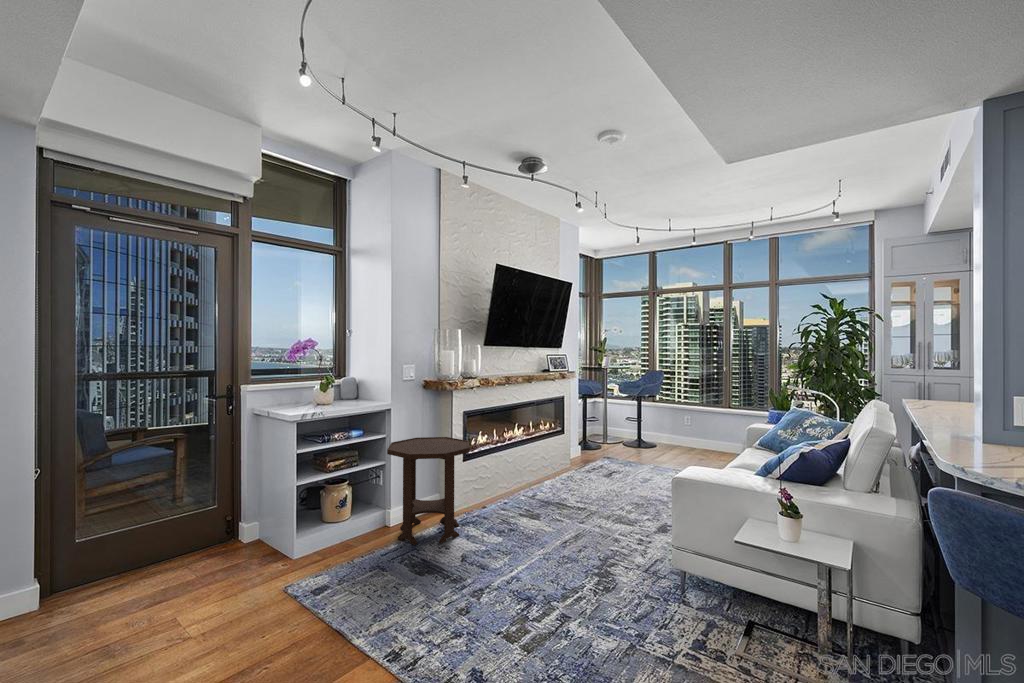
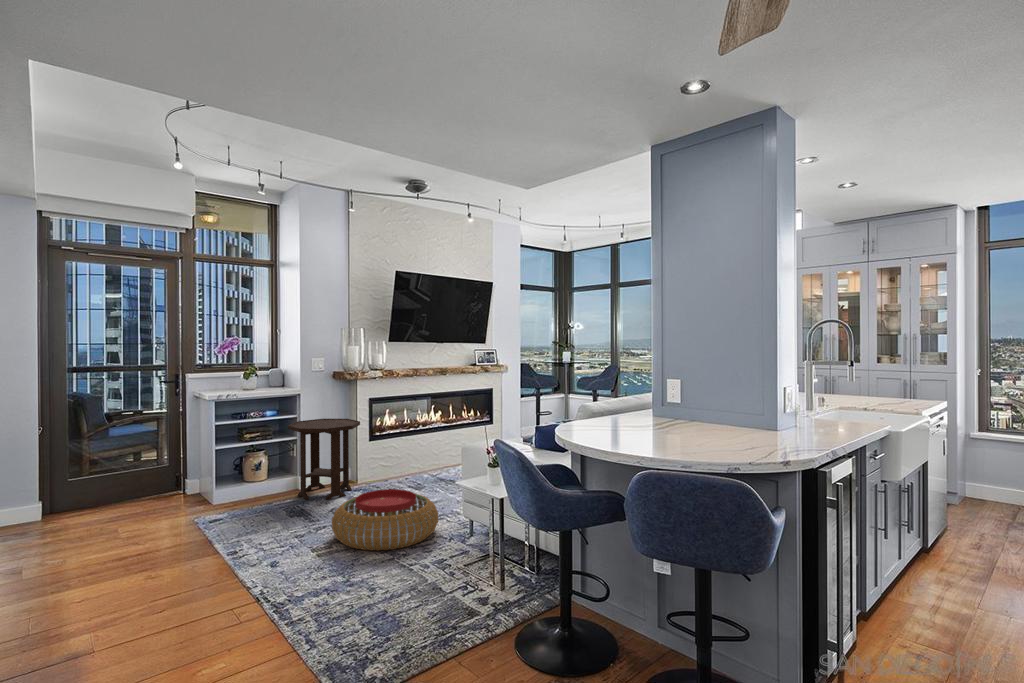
pouf: none [508,536,652,640] -> present [332,489,438,551]

